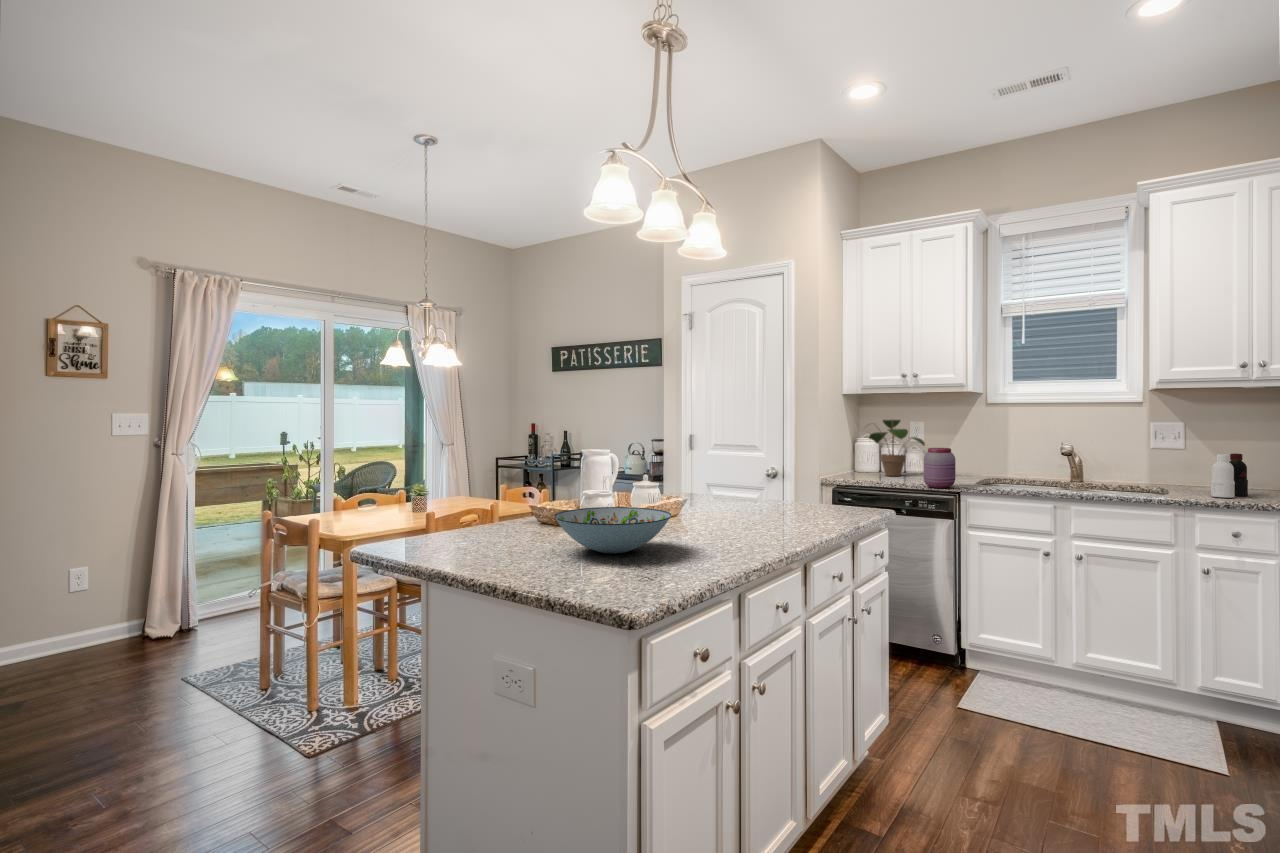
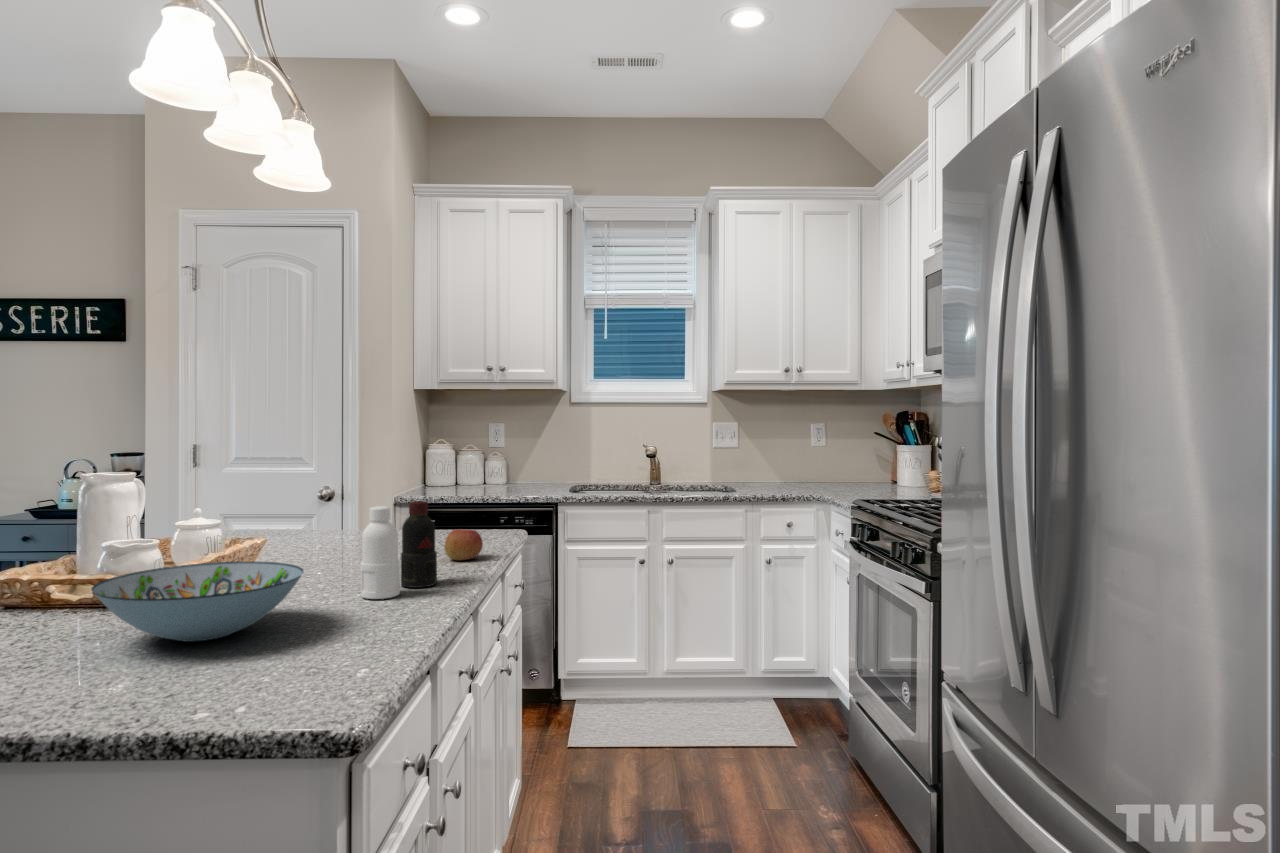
potted plant: present [869,419,925,476] -> none [440,419,511,488]
jar: present [924,448,955,488] -> none [520,453,553,499]
bottle: present [1211,453,1248,498] -> present [361,501,437,599]
apple: none [805,502,836,526] -> present [444,529,483,560]

